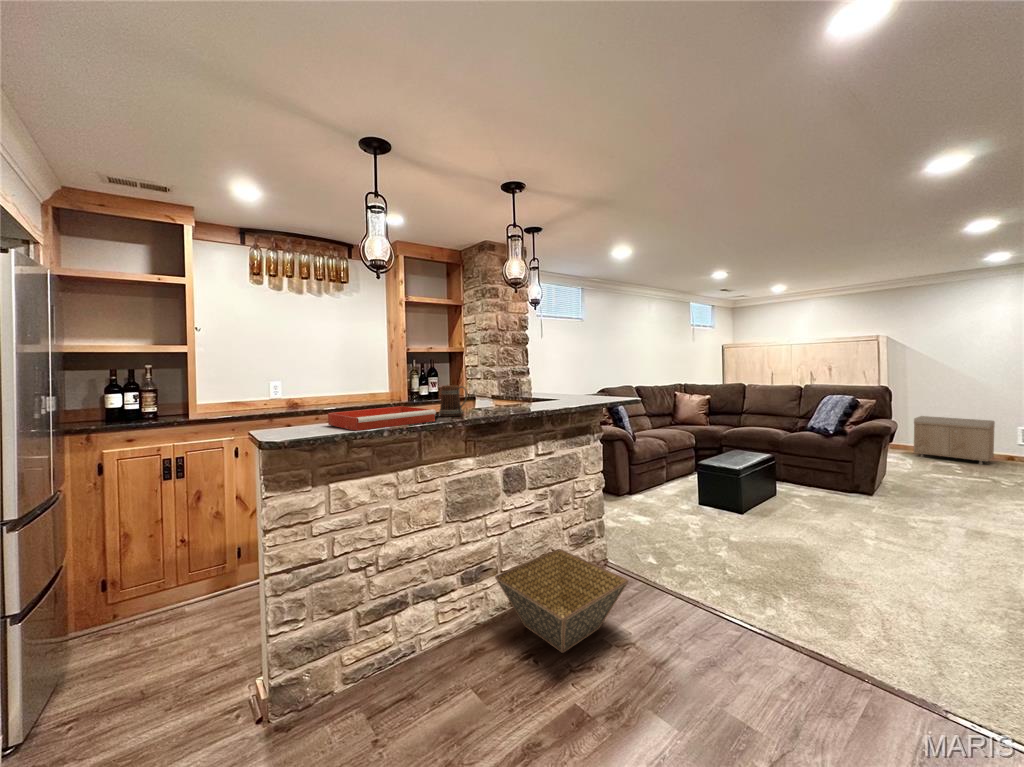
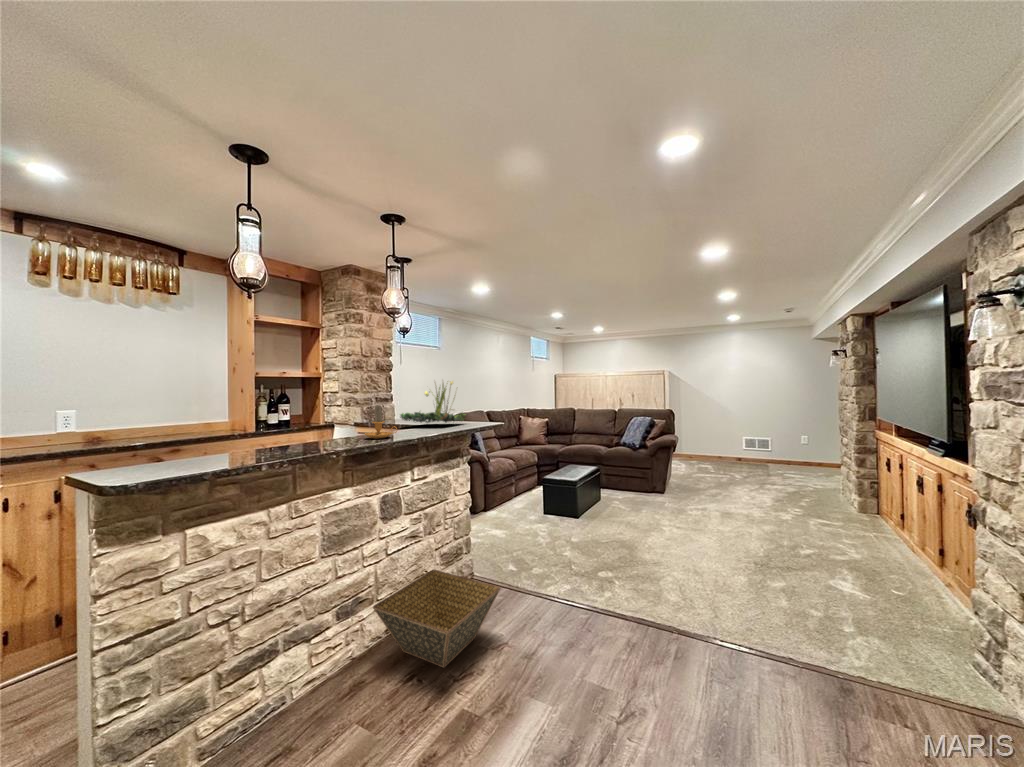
plant: none [529,351,601,398] -> present [400,381,465,423]
candle: none [488,376,519,411] -> present [365,405,397,439]
beer mug: present [440,385,467,417] -> none [314,414,347,446]
tray: present [328,406,436,431] -> none [182,437,316,466]
storage bench: present [914,416,995,464] -> none [689,431,734,465]

